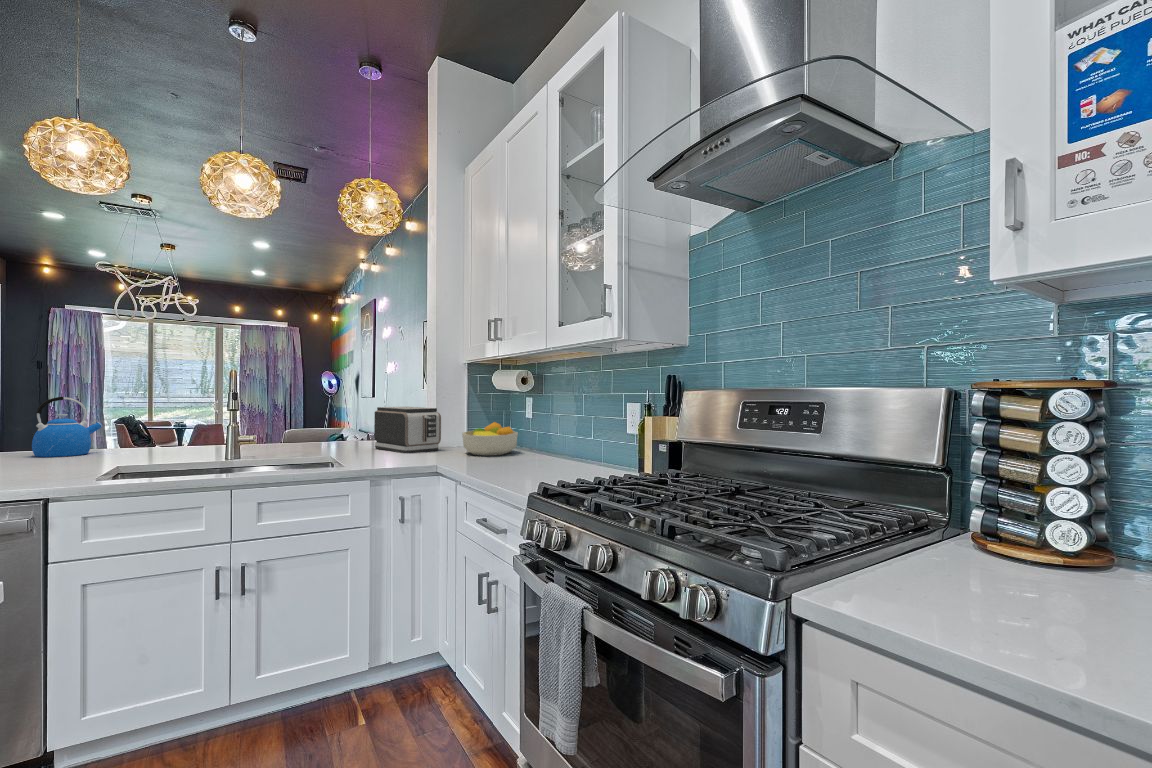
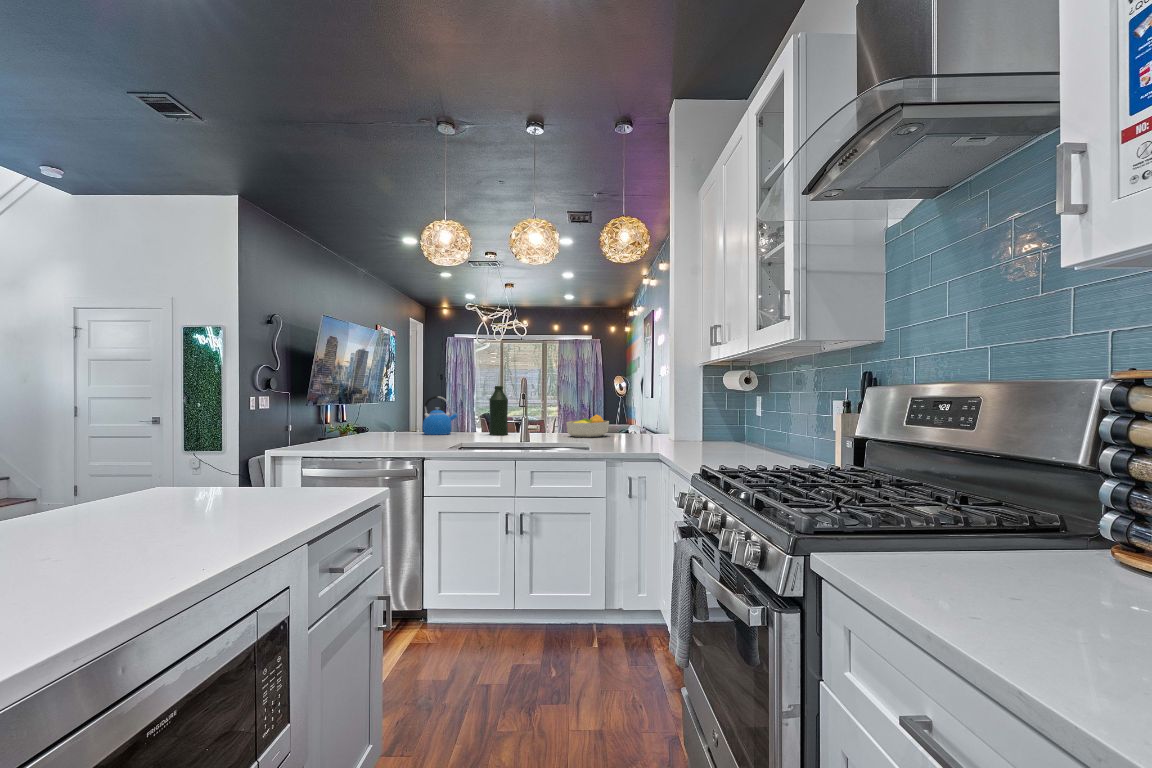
bottle: none [162,382,195,452] -> present [489,386,508,435]
toaster: present [374,407,441,453] -> none [627,405,678,444]
fruit bowl: present [462,422,518,456] -> present [566,415,609,438]

